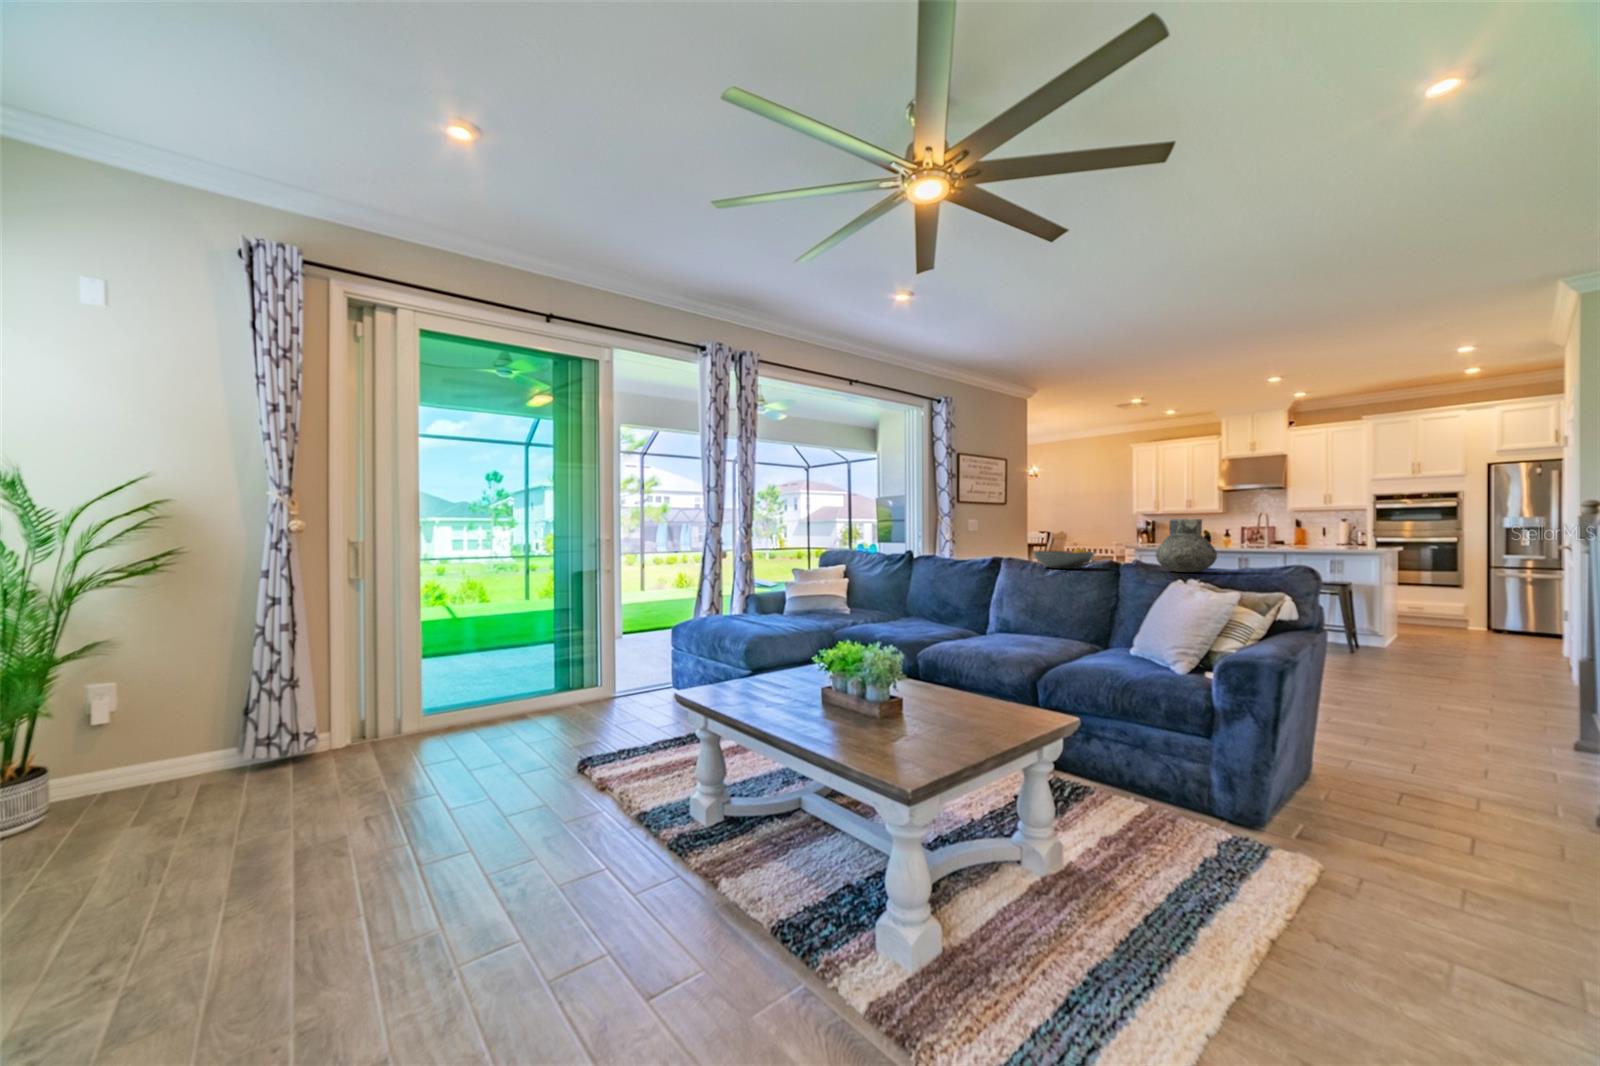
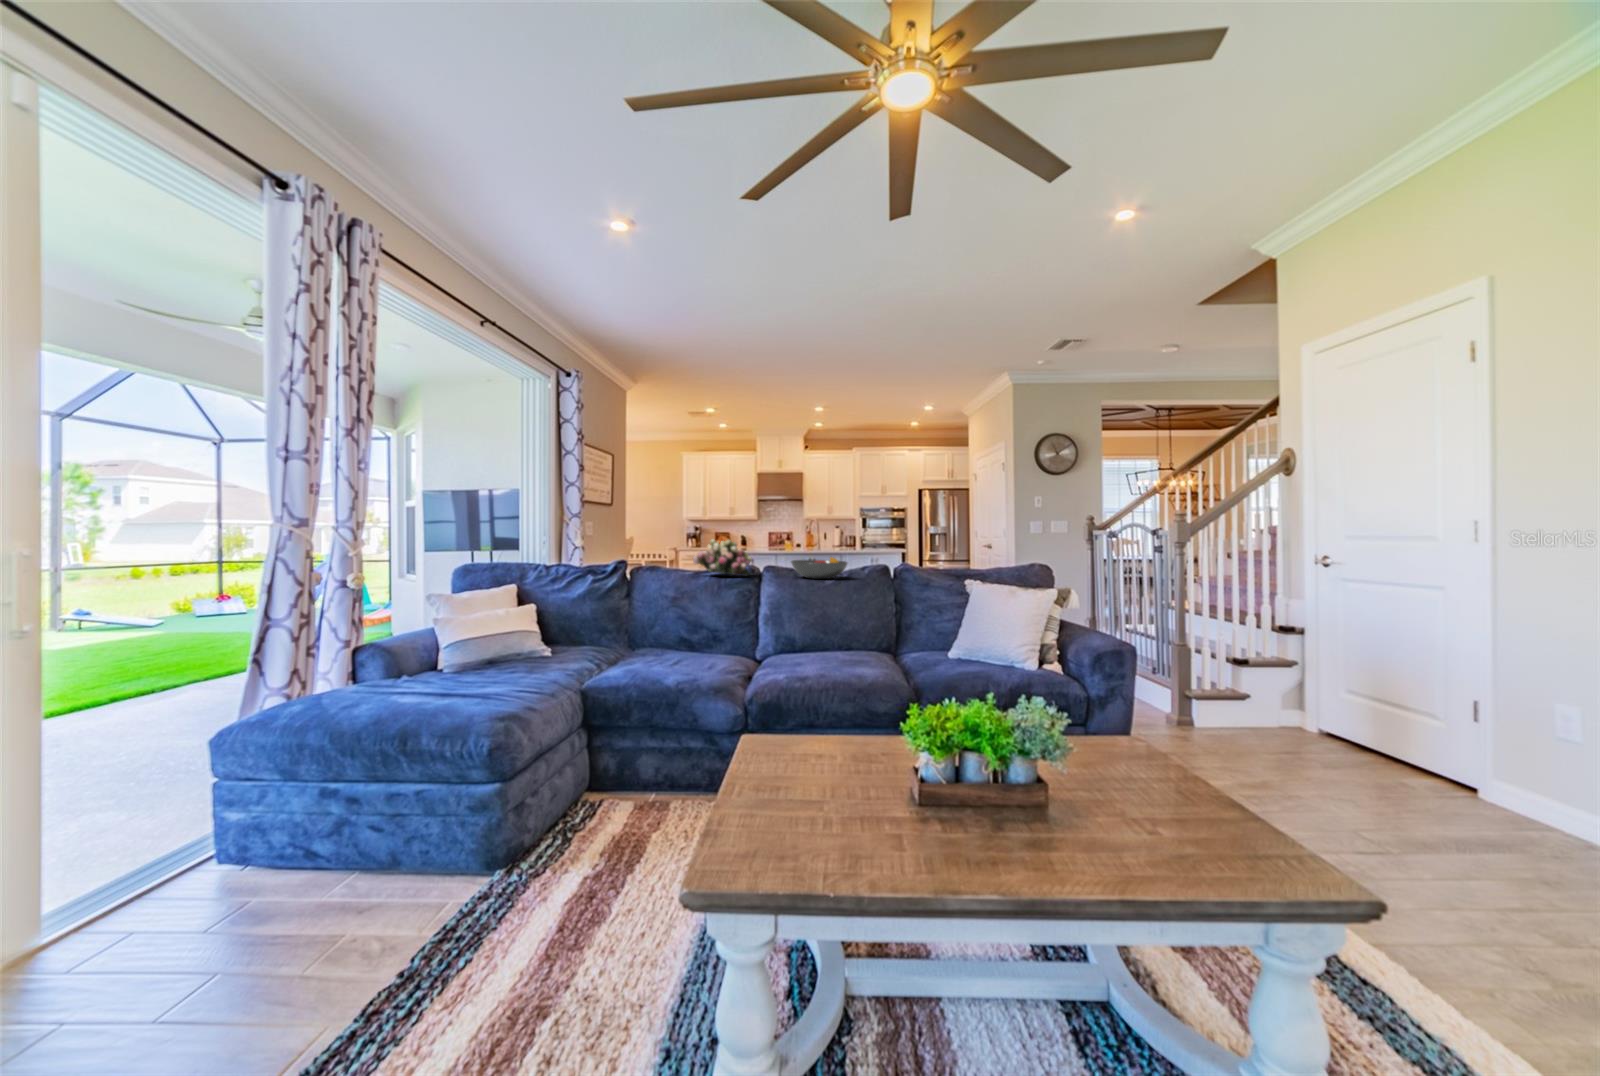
vase: present [1155,519,1217,572] -> none [882,530,929,577]
flower arrangement: none [952,532,1006,565] -> present [693,539,752,576]

